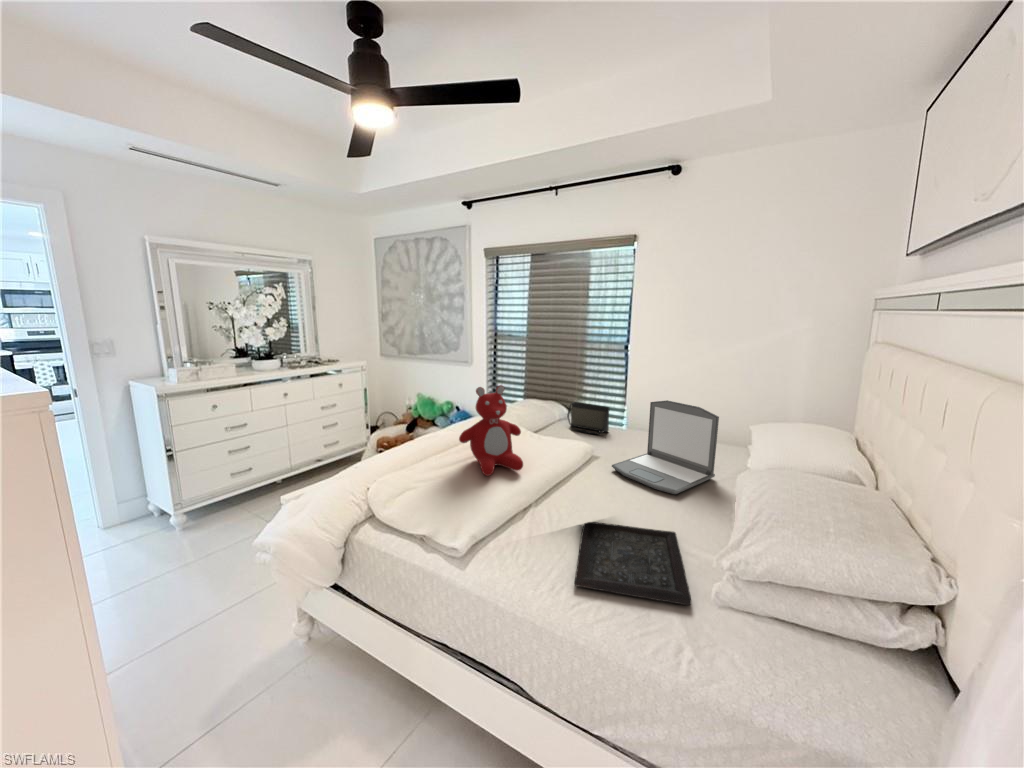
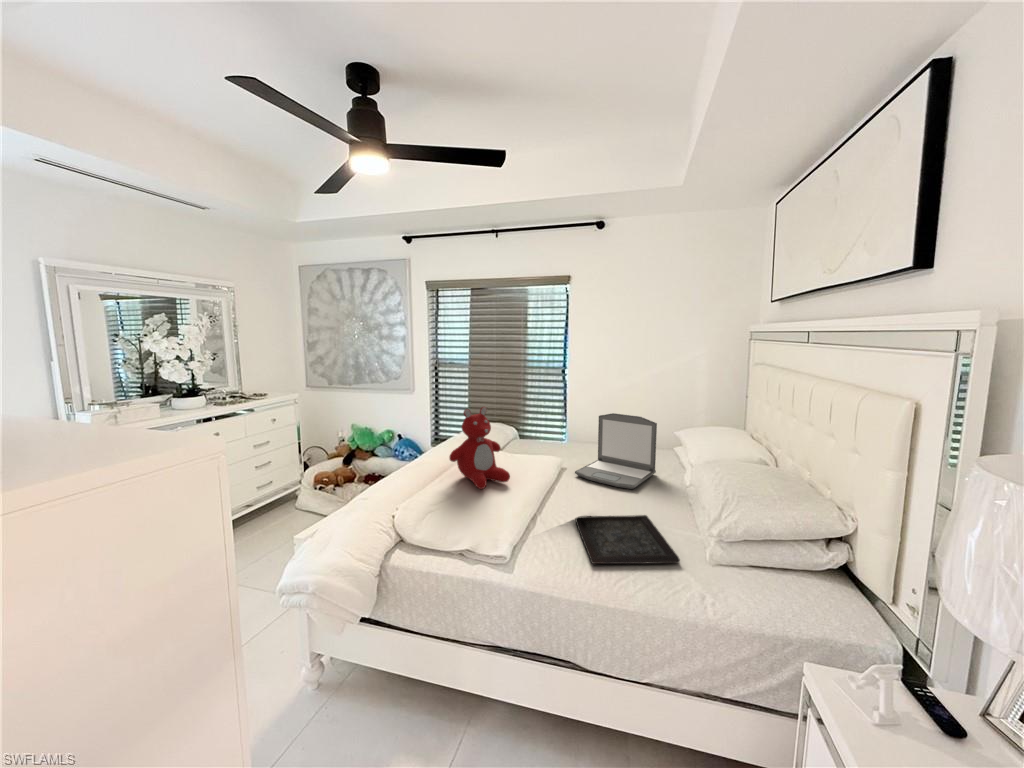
handbag: present [567,402,610,434] -> none [519,421,557,449]

